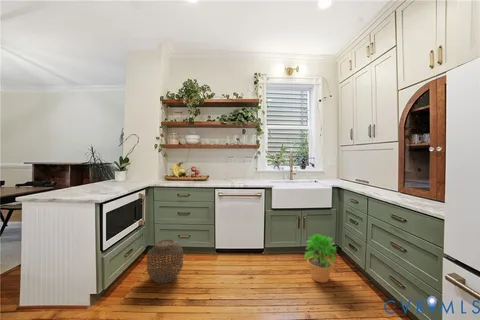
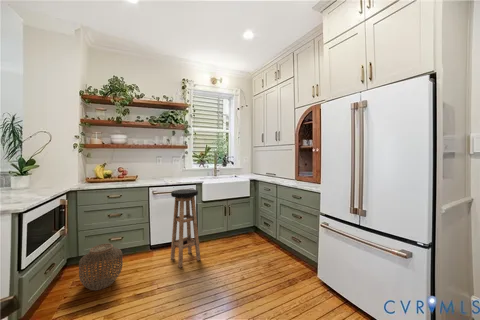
bar stool: none [231,193,261,280] -> present [171,189,201,268]
potted plant: present [305,234,336,283] -> none [234,216,258,254]

